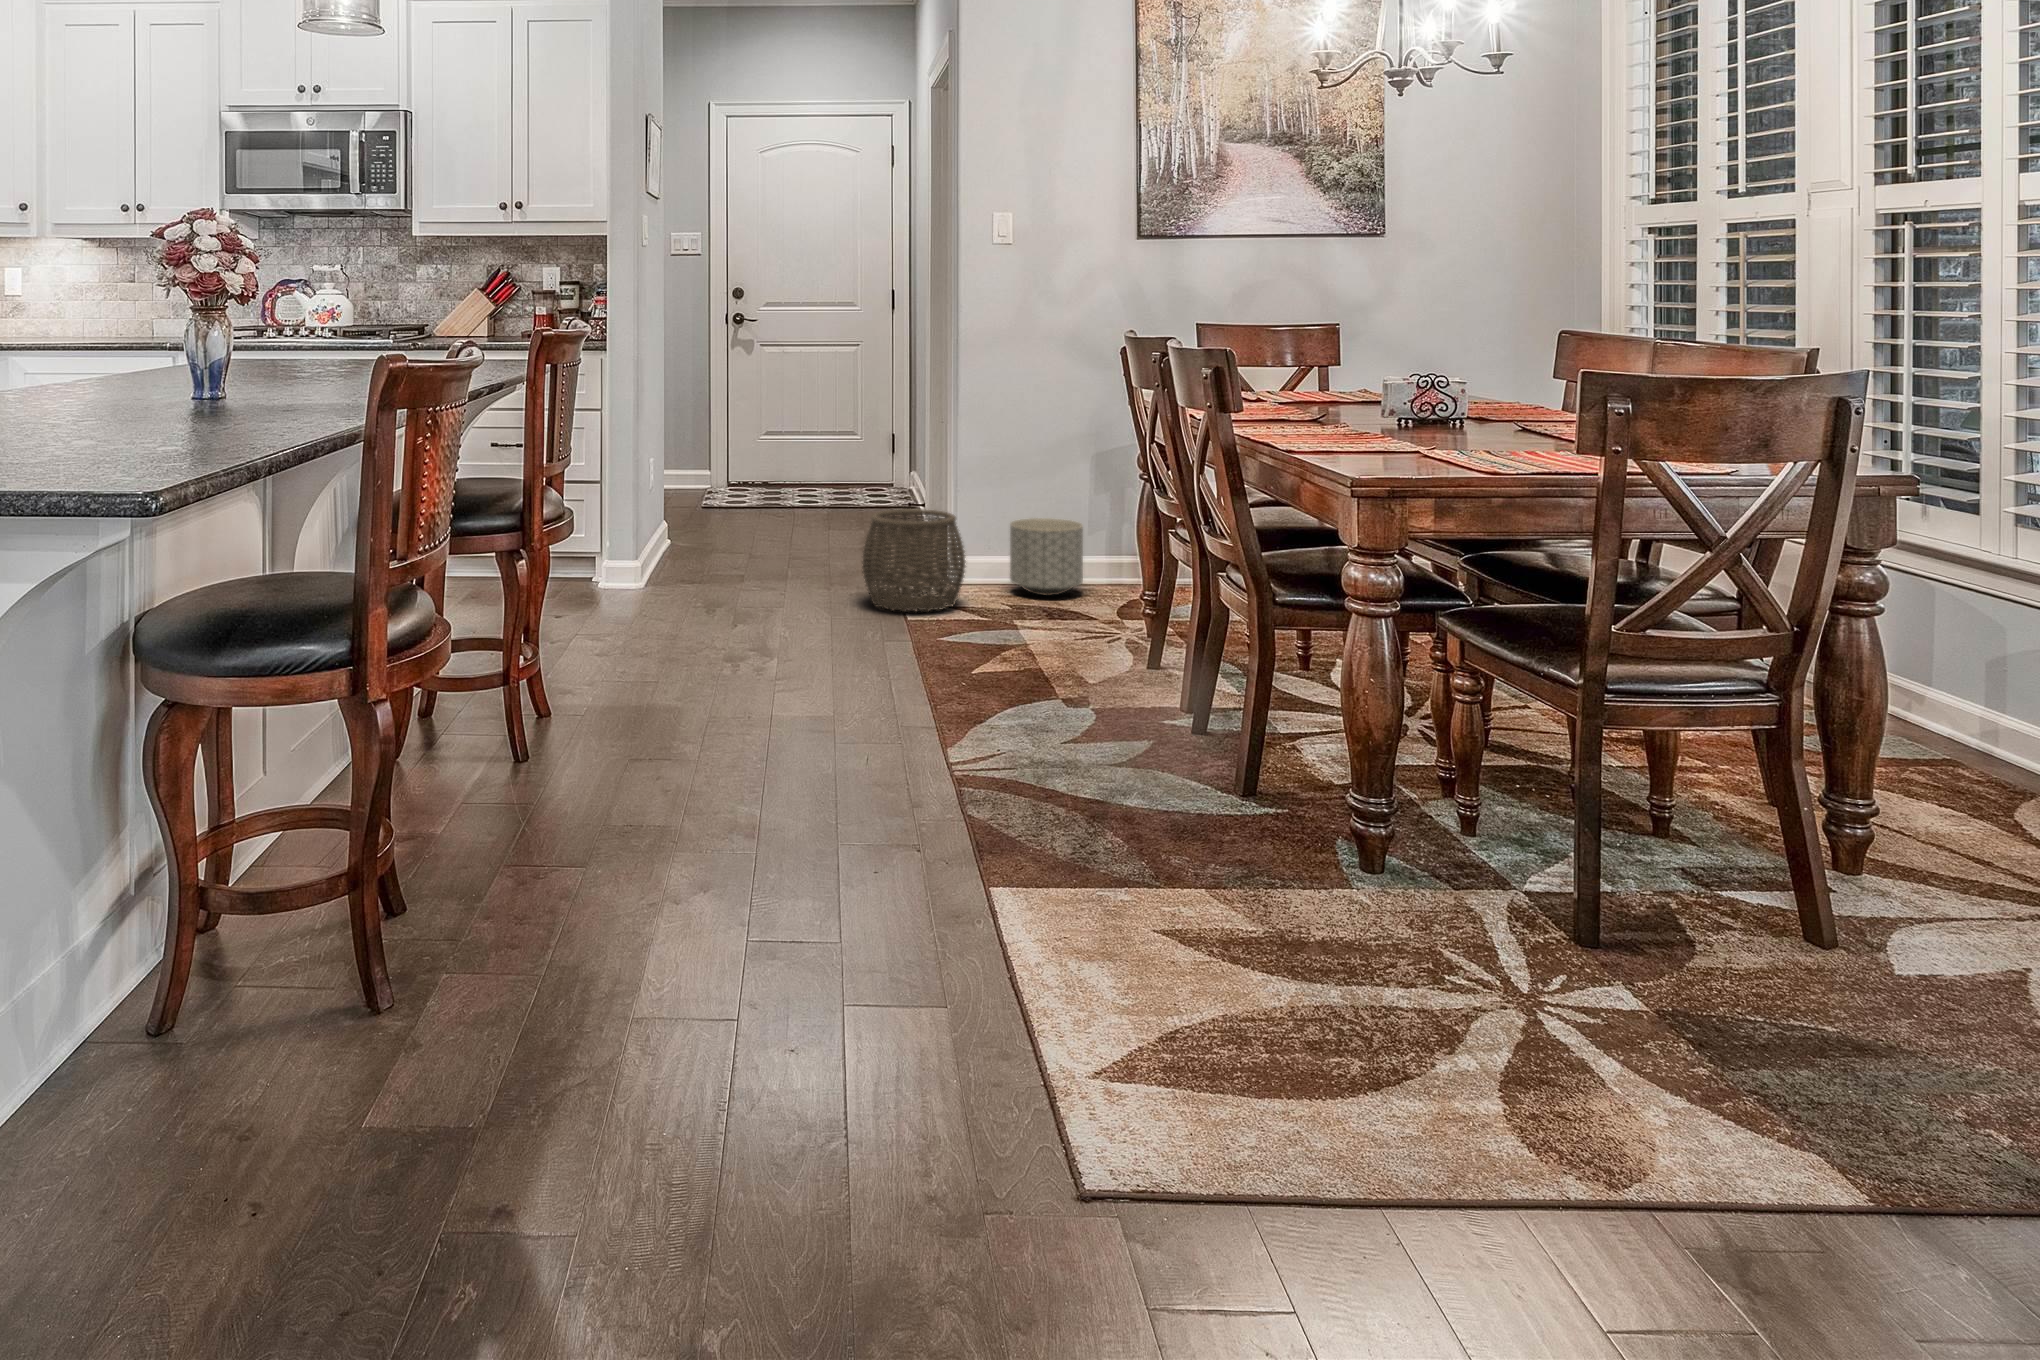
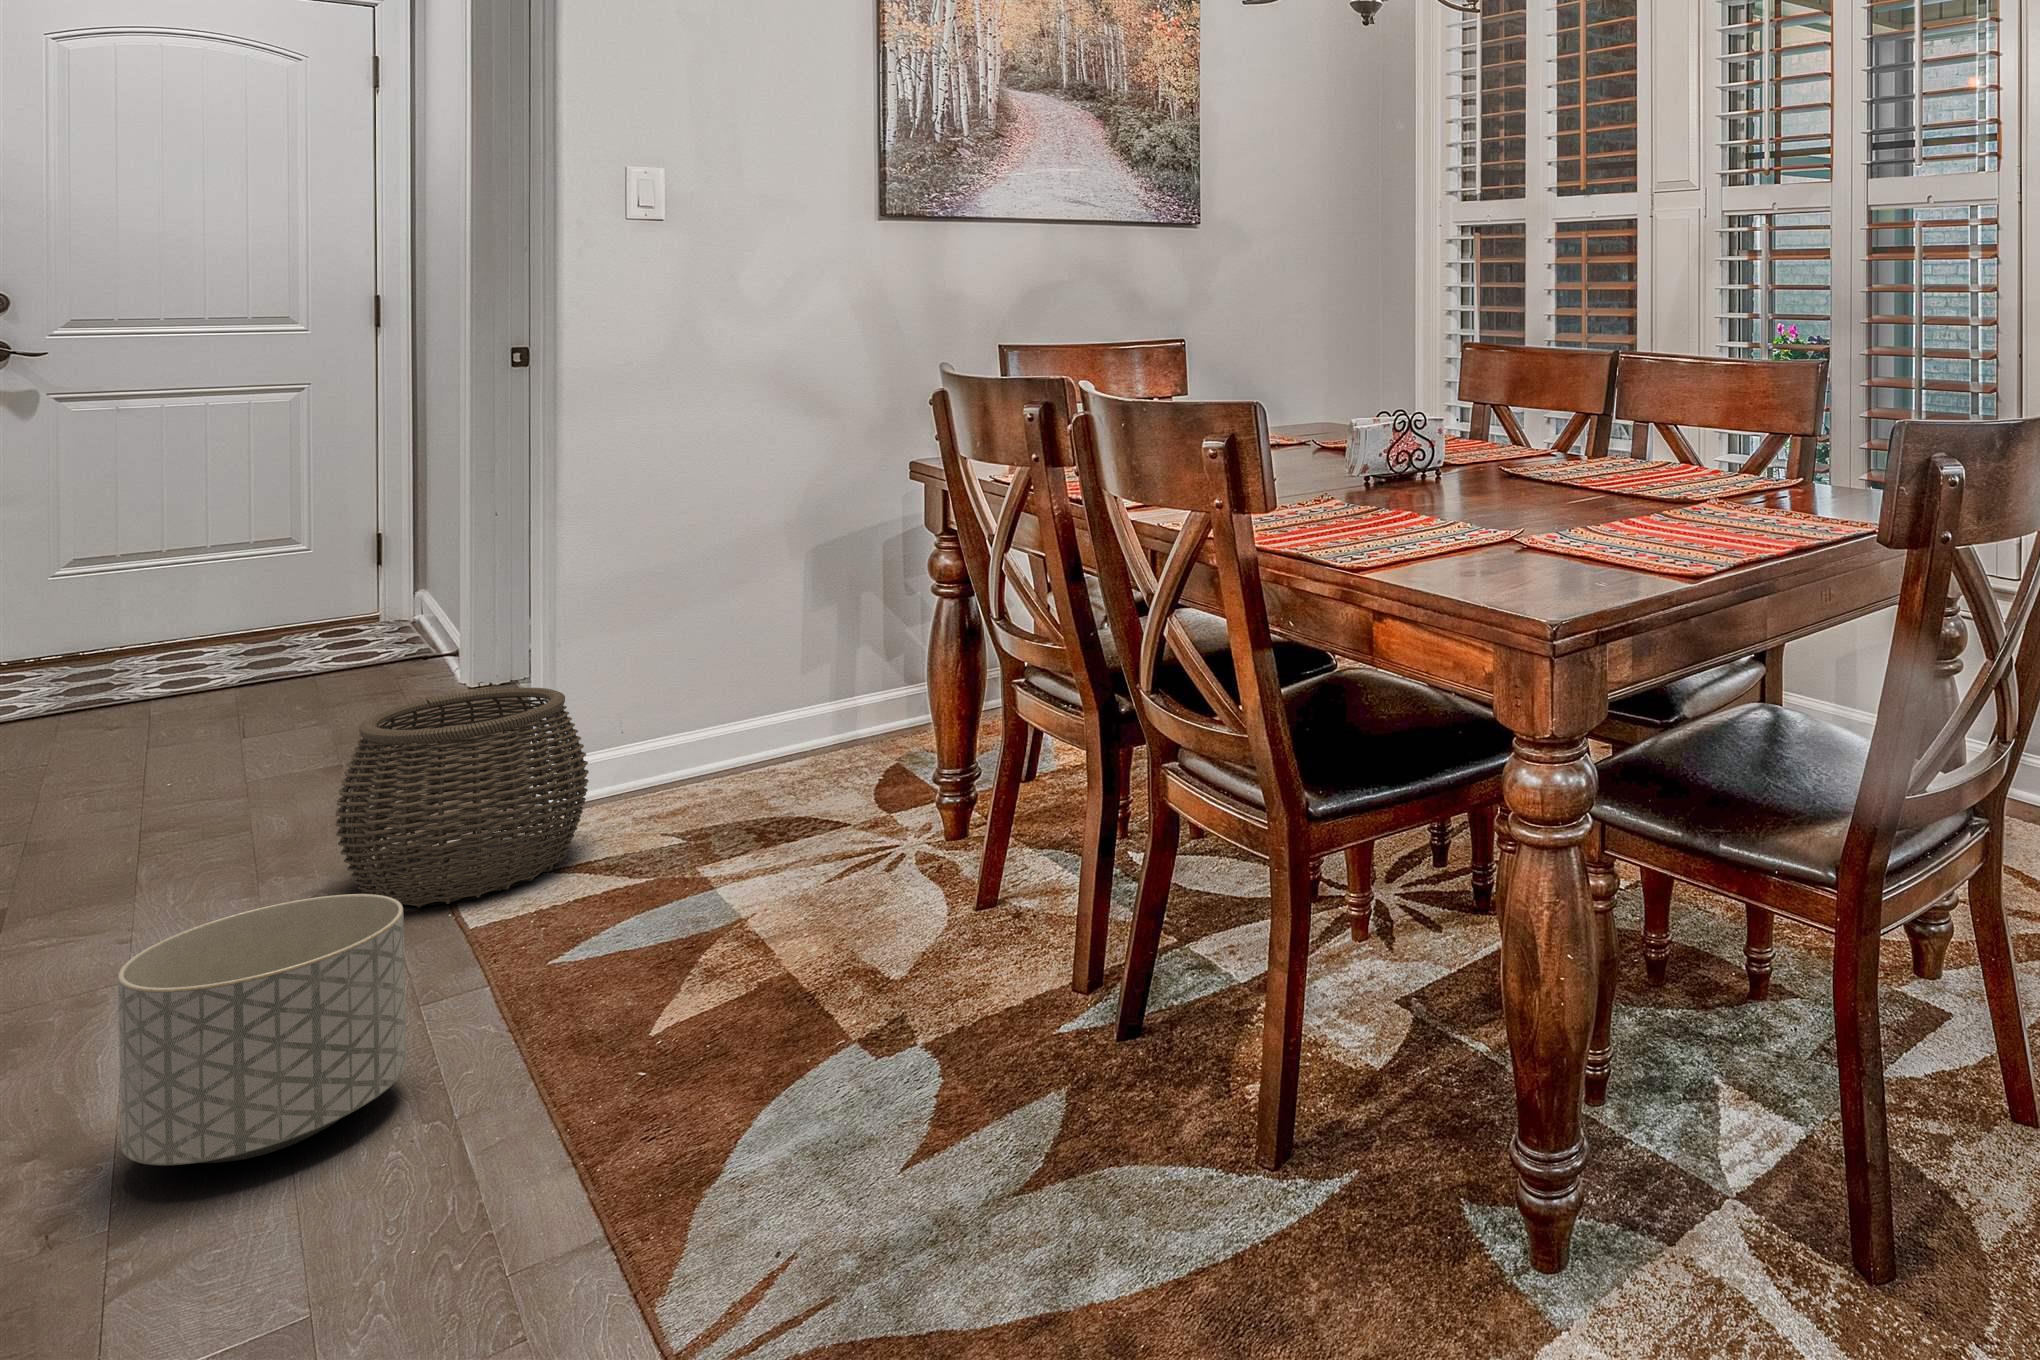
planter: present [1010,518,1083,595] -> present [118,894,406,1165]

